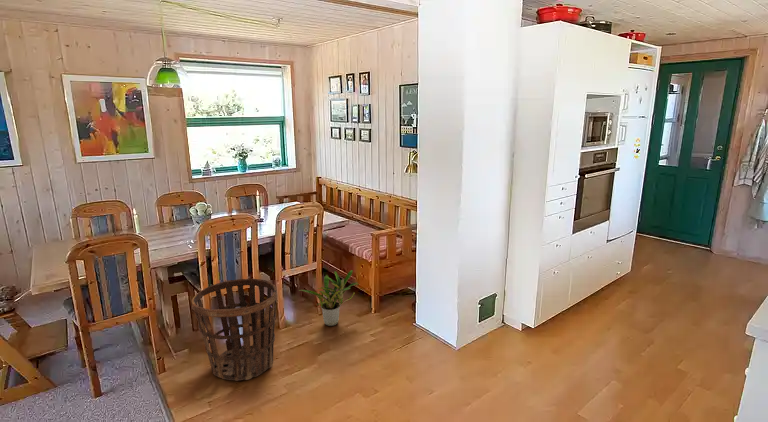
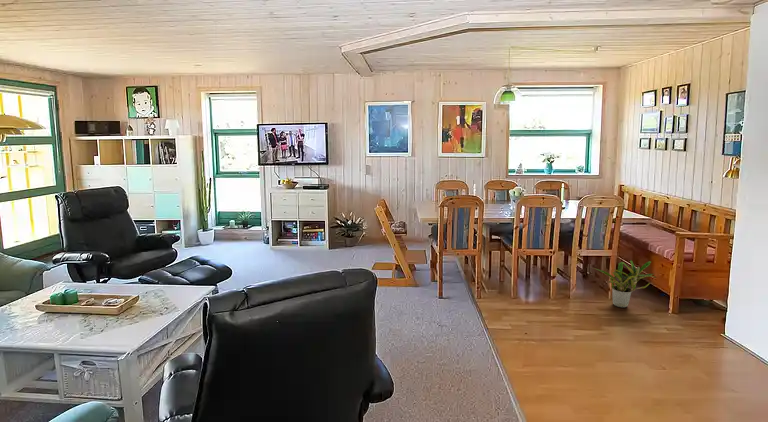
basket: present [192,279,277,381] -> none [507,245,575,321]

